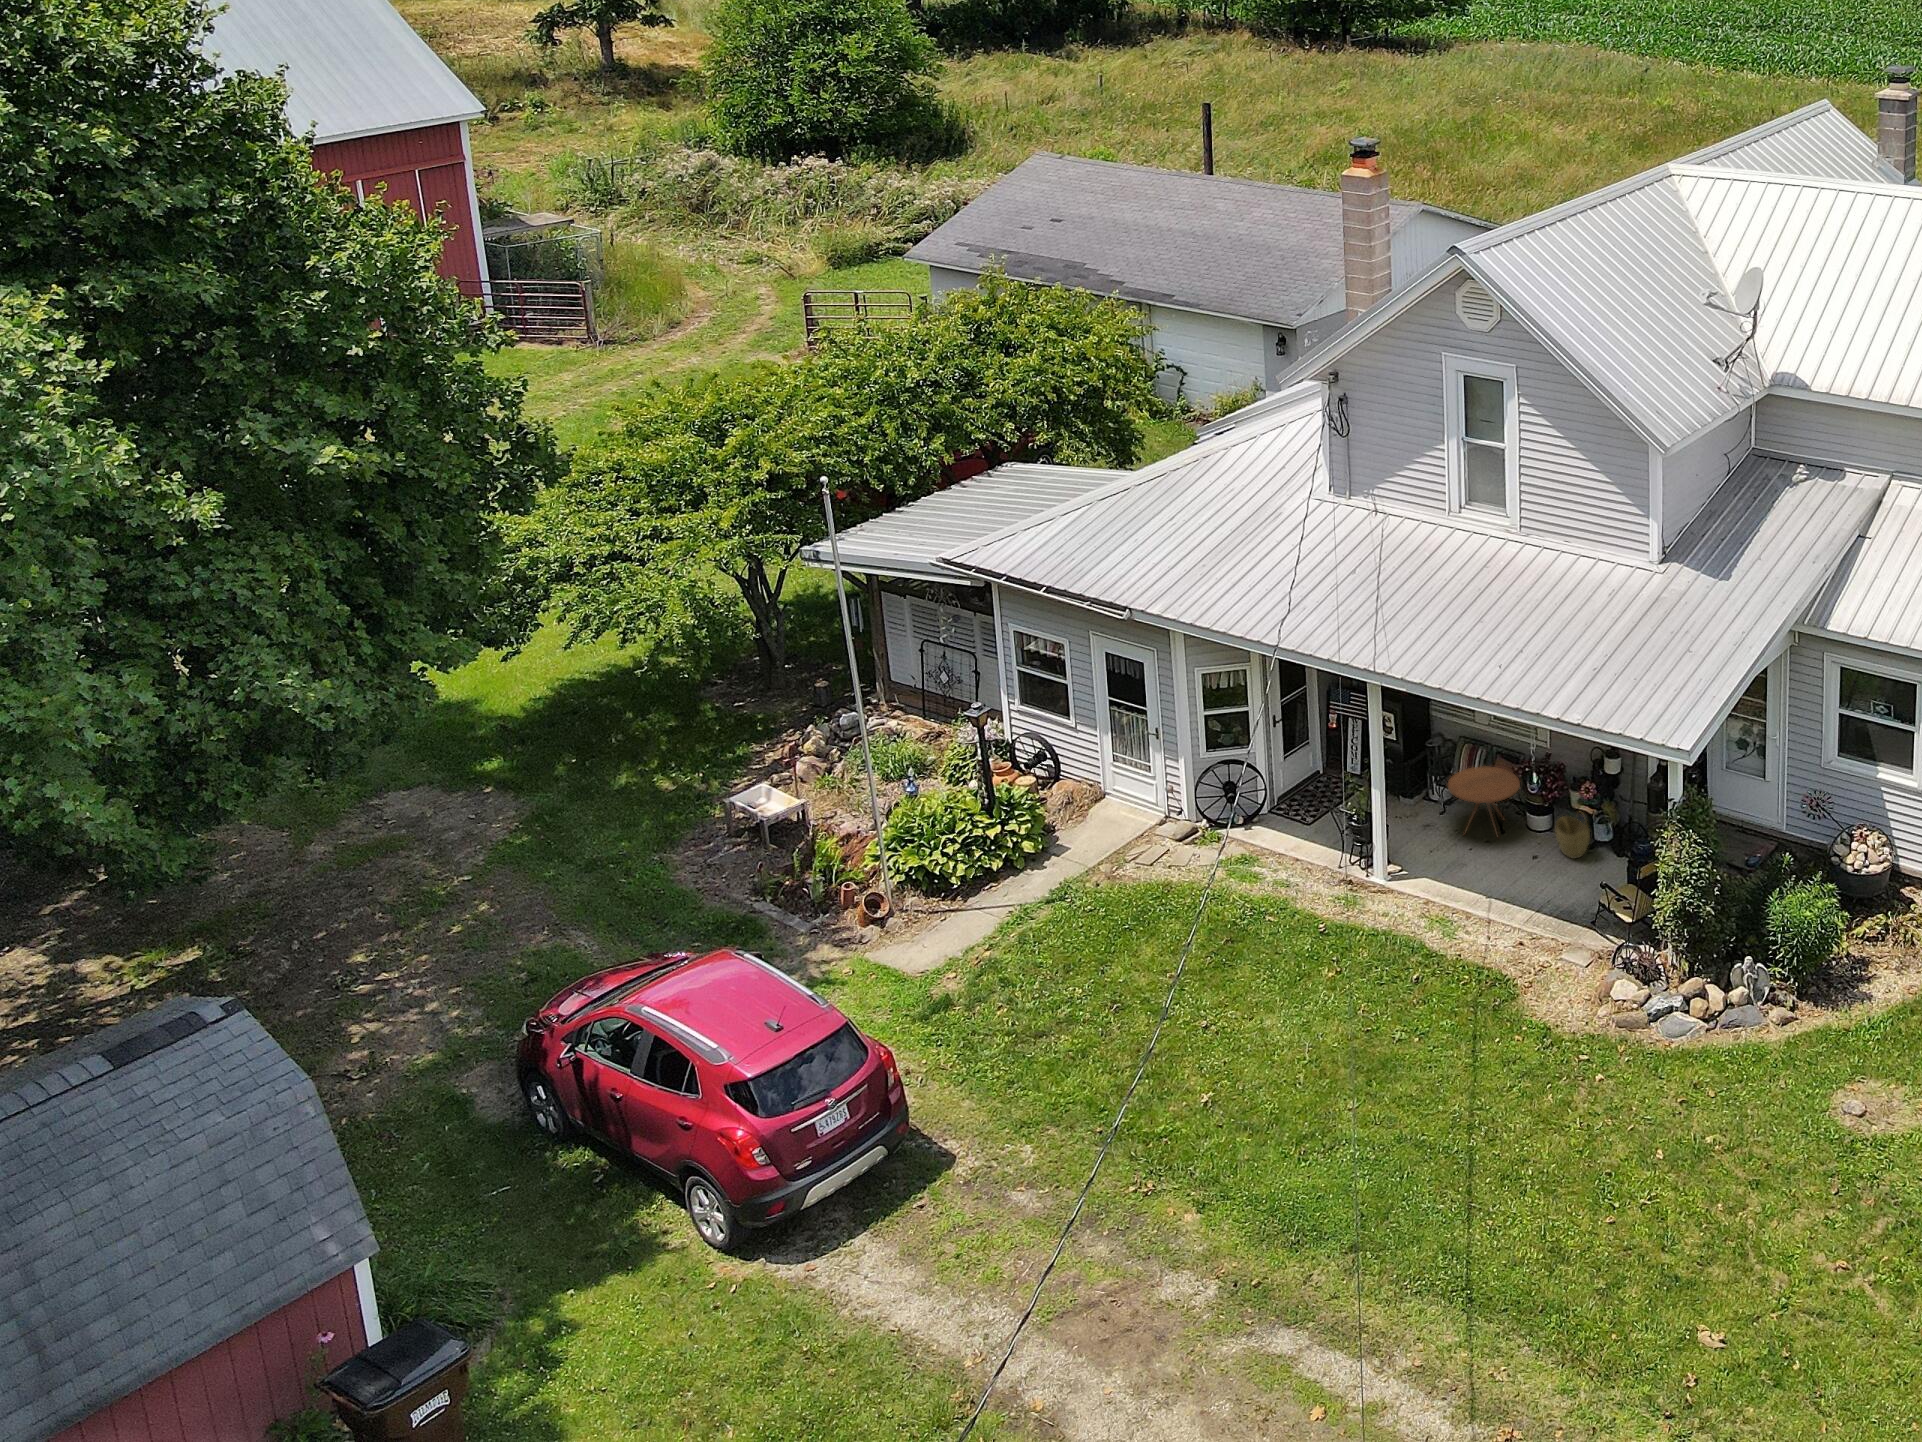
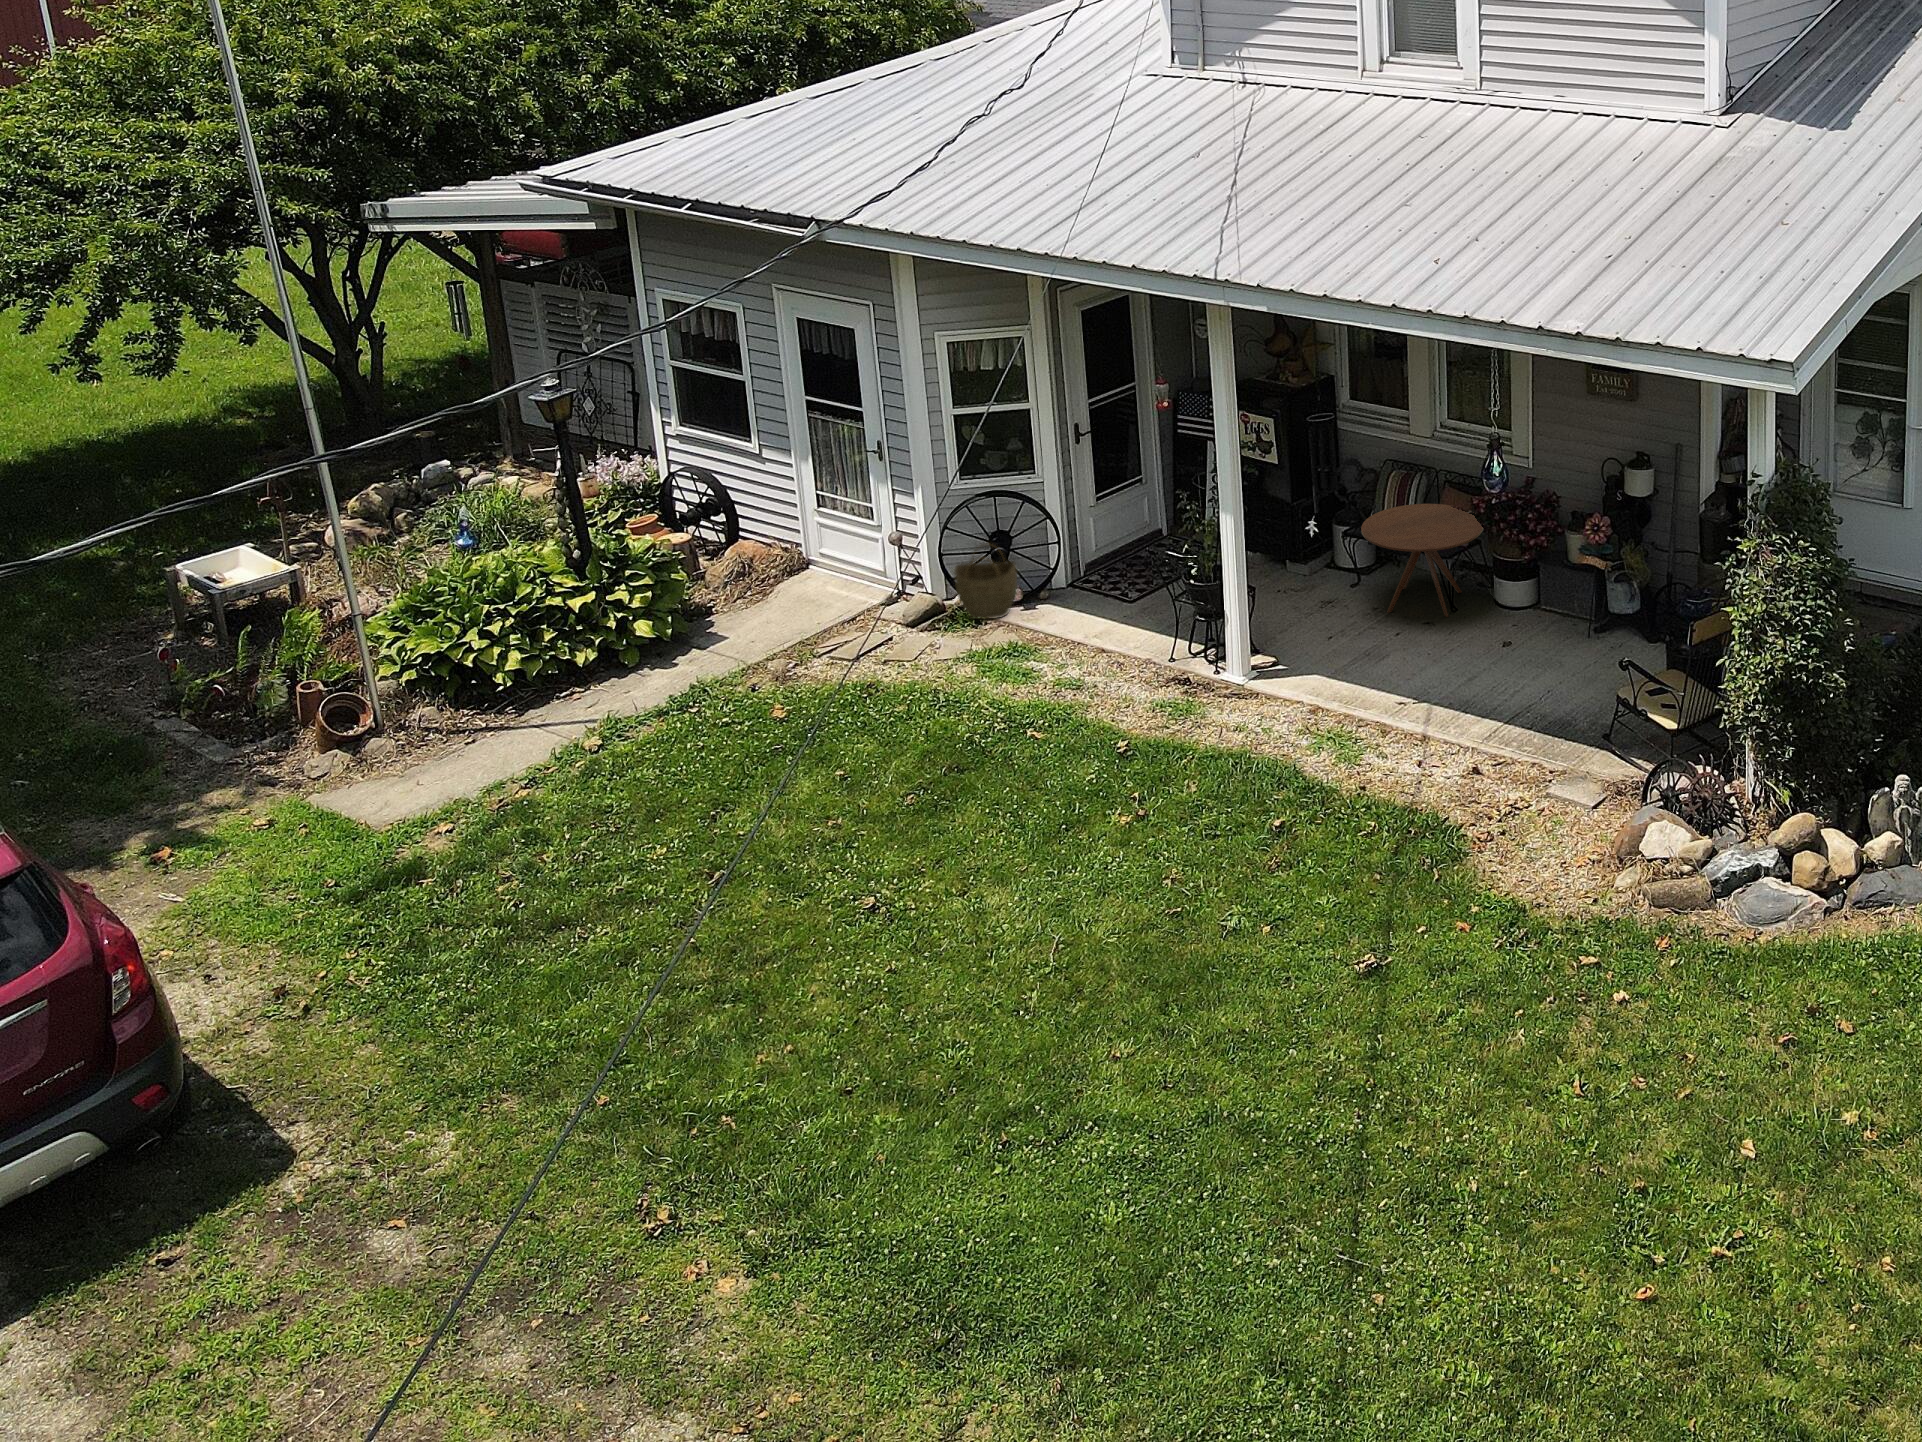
woven basket: present [1555,816,1590,858] -> present [954,556,1017,619]

